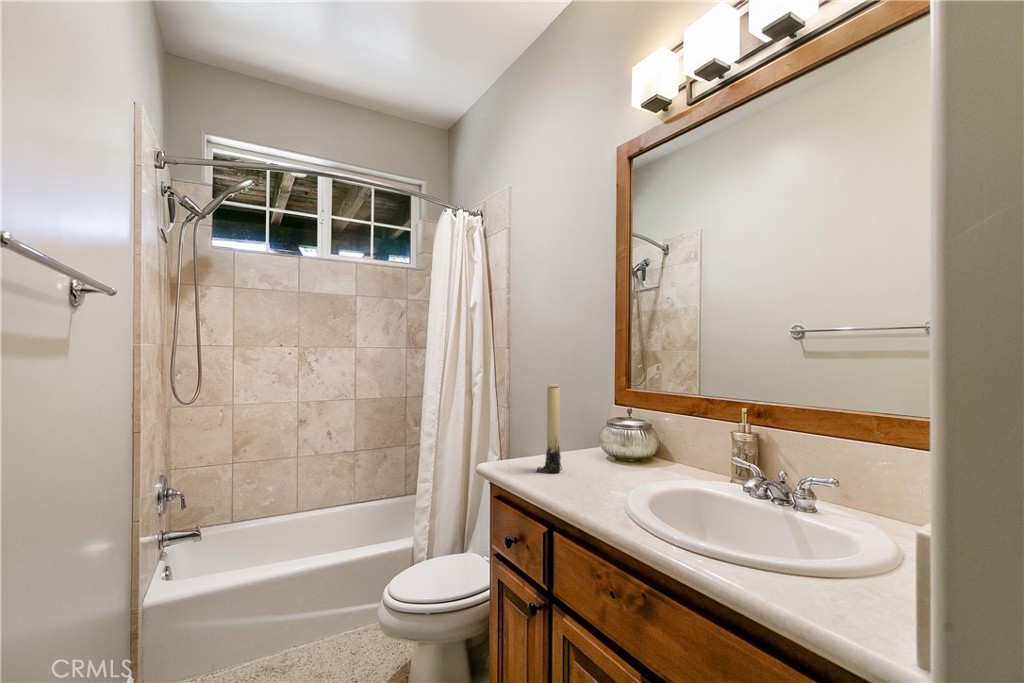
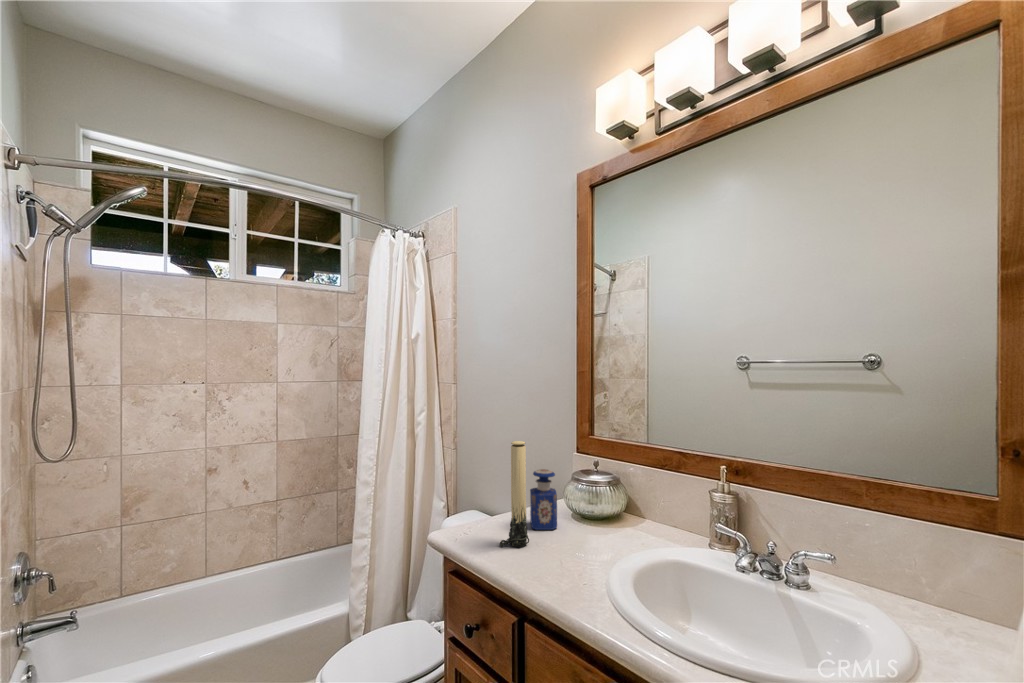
perfume bottle: none [566,413,589,464] -> present [530,469,557,530]

